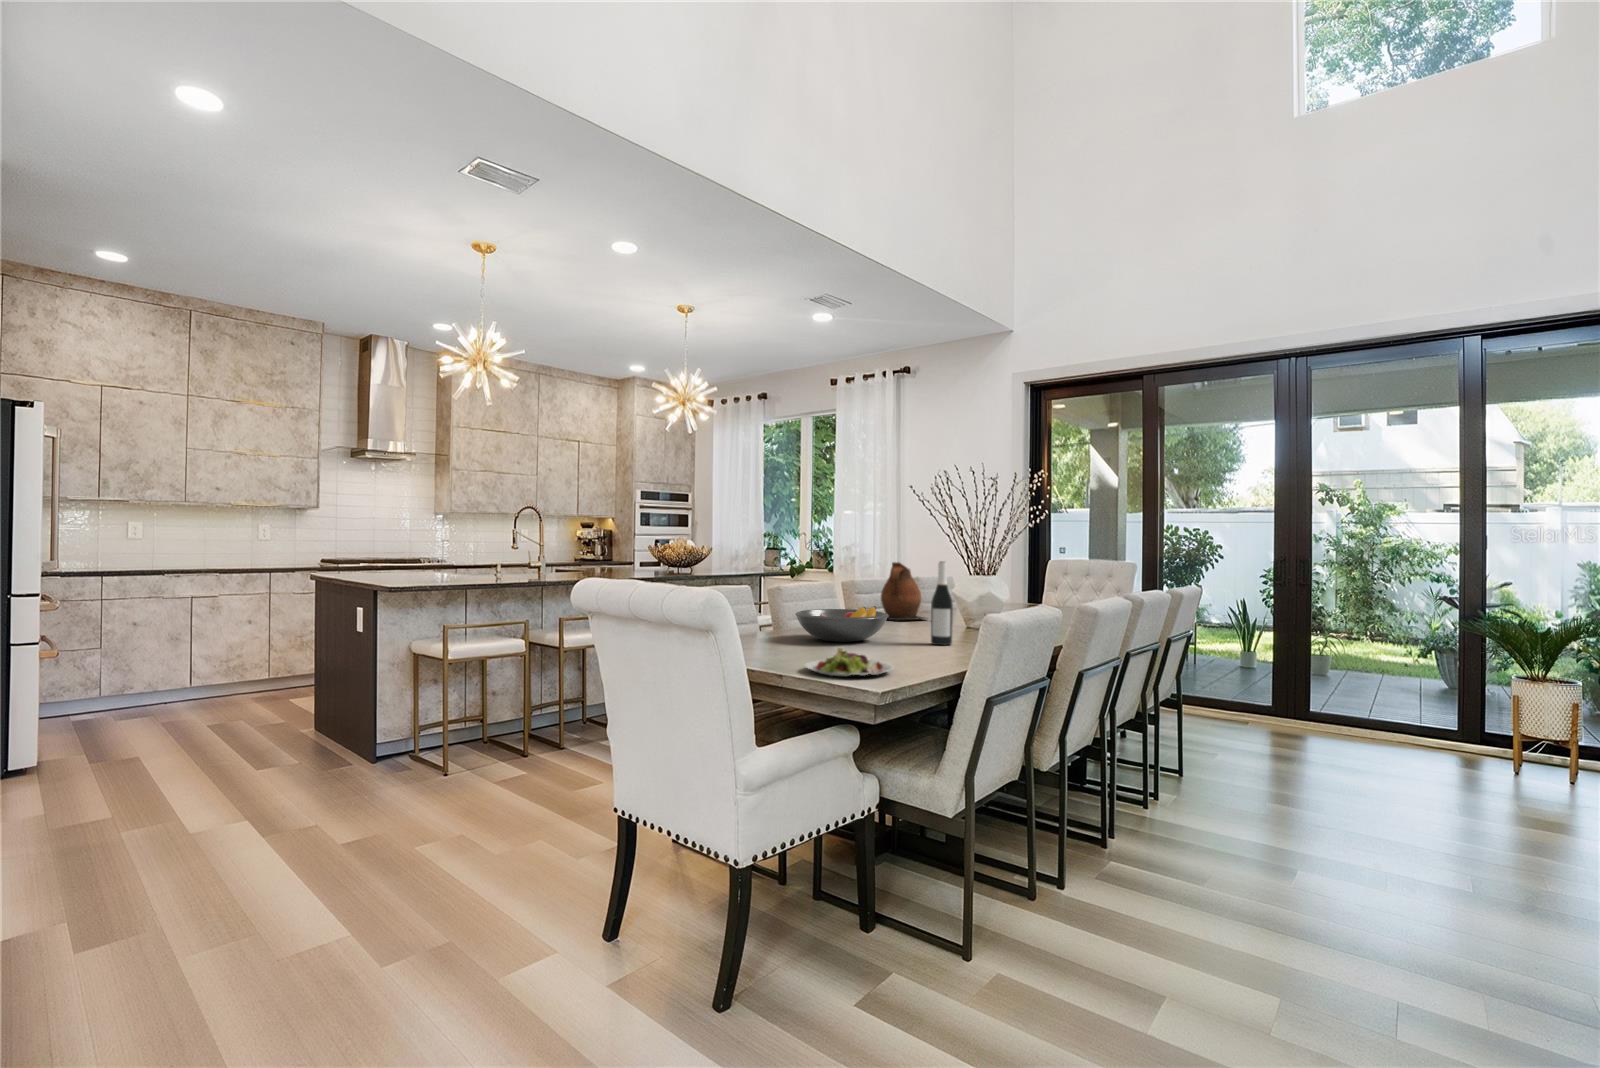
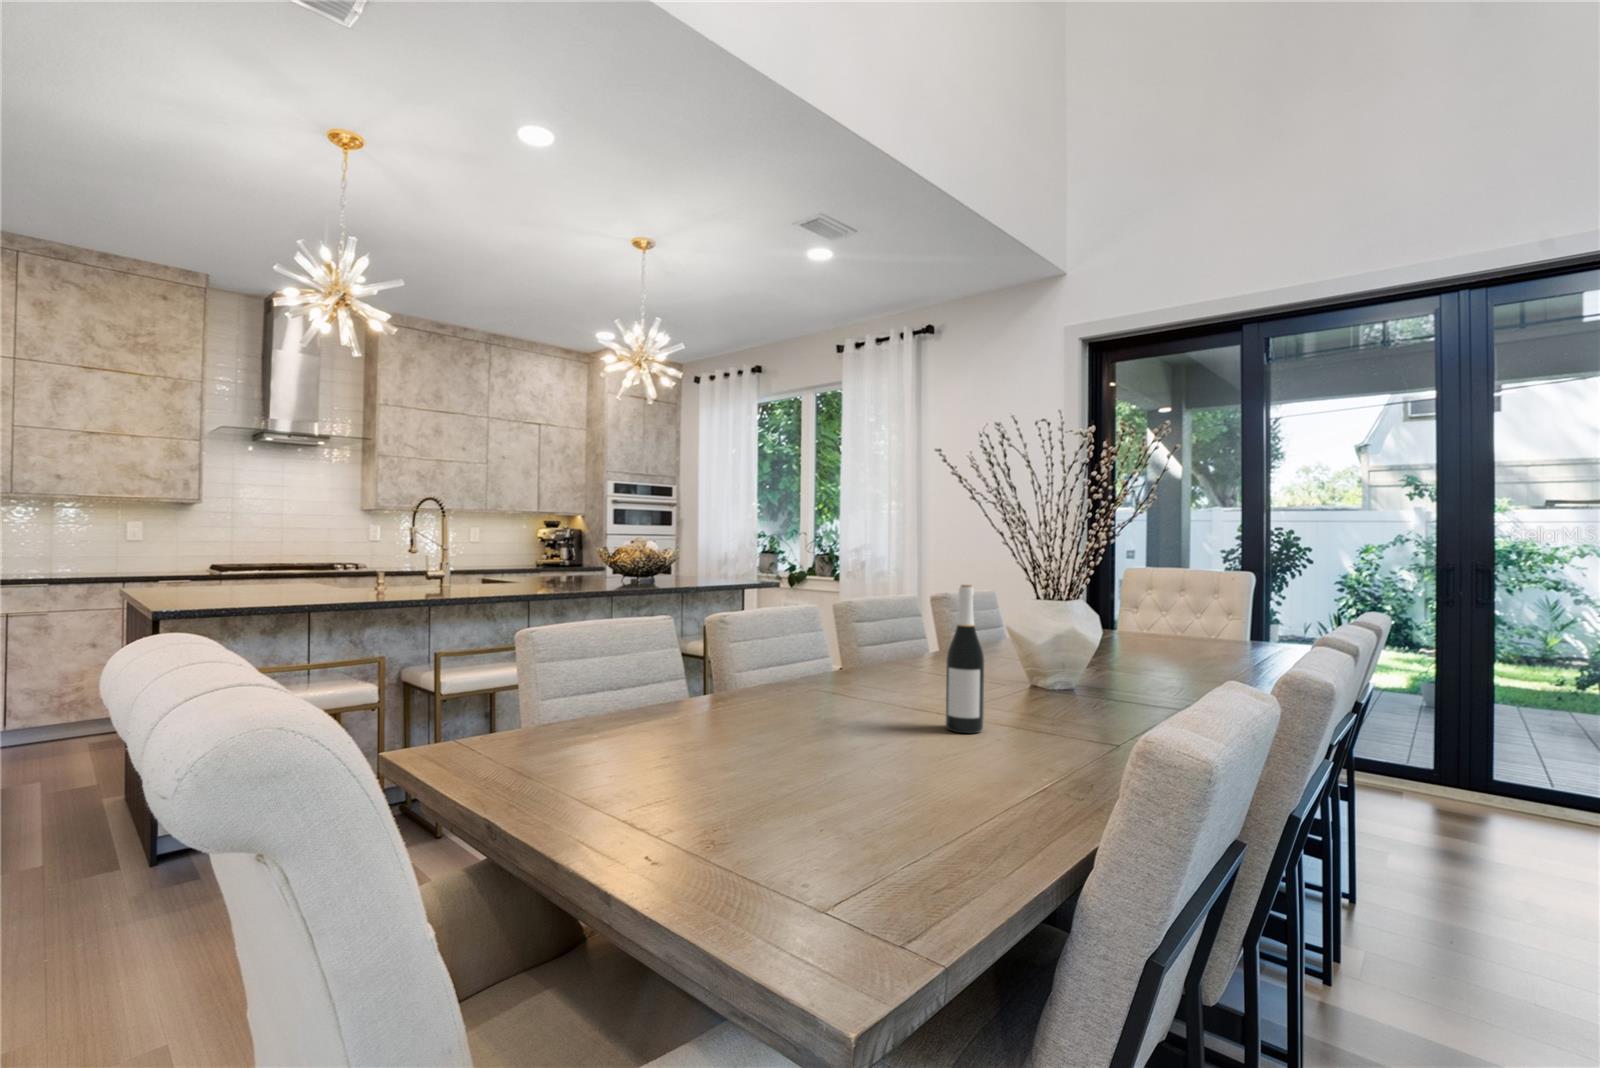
ceramic pitcher: present [881,562,925,620] -> none [870,578,950,665]
fruit bowl: present [795,606,888,642] -> none [716,658,874,722]
salad plate: present [805,648,894,676] -> none [652,776,852,873]

